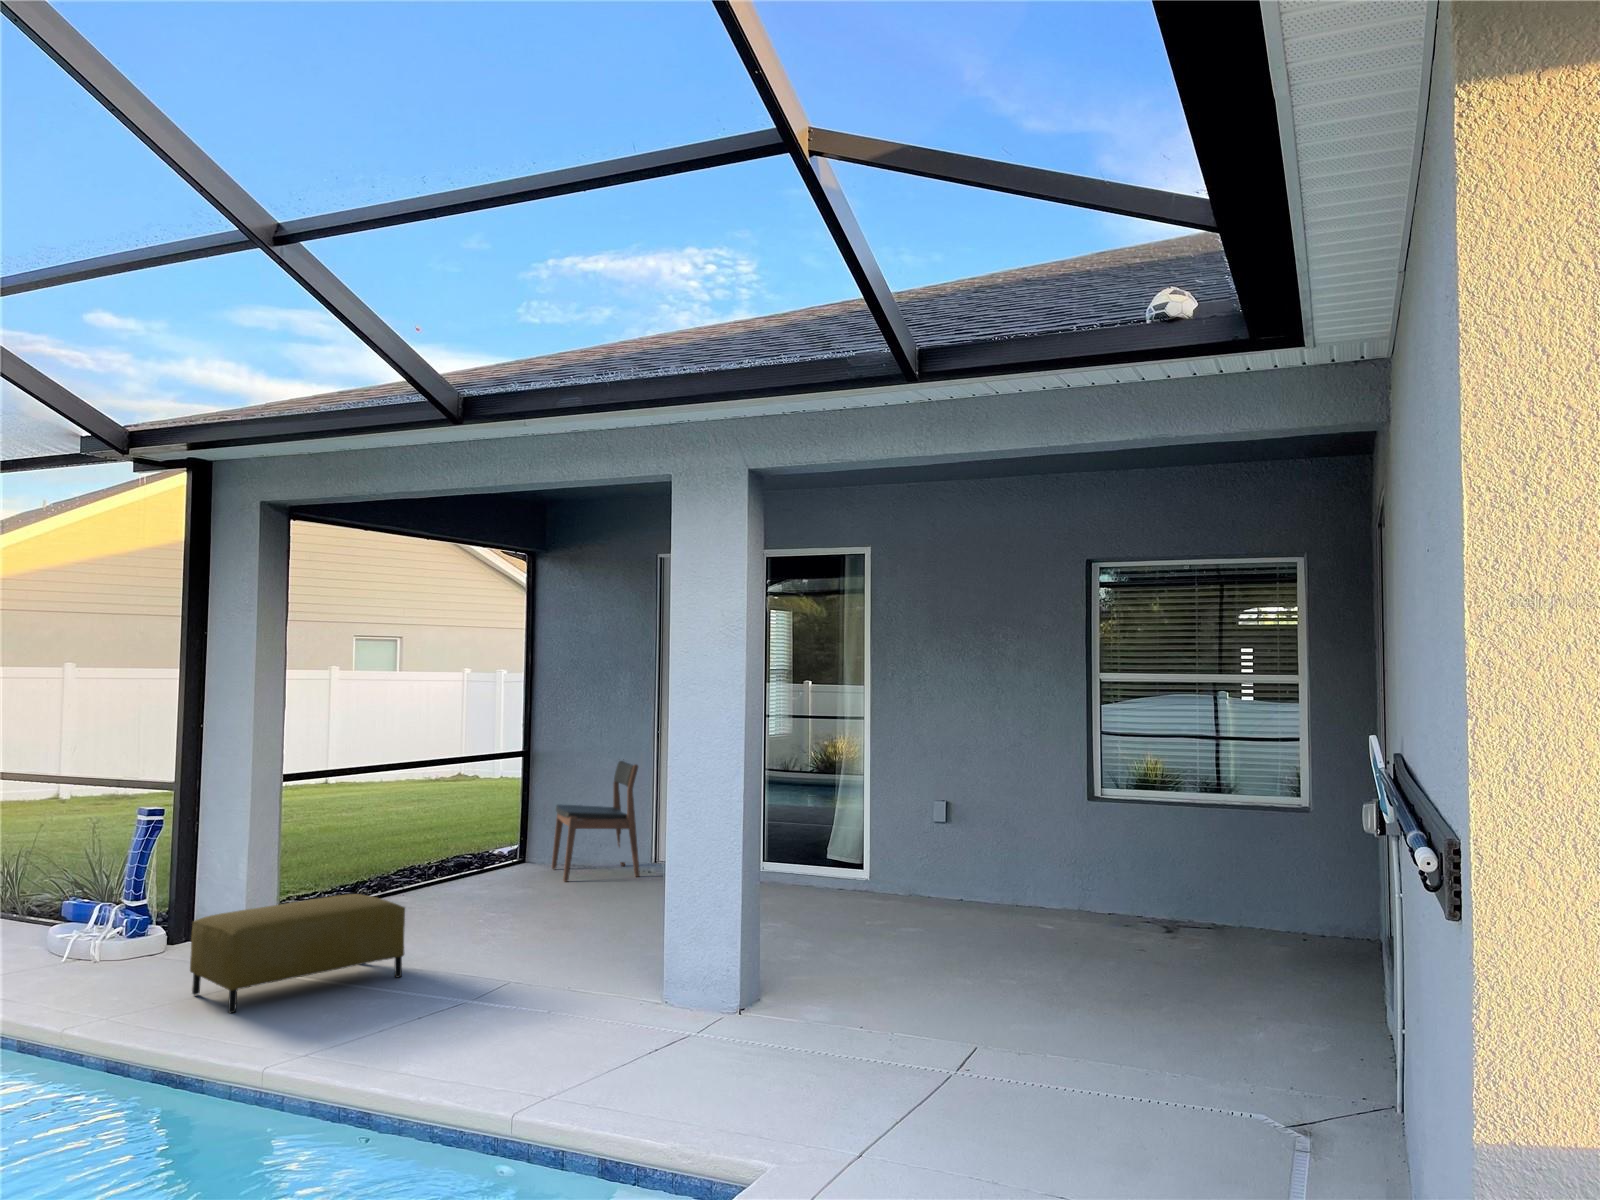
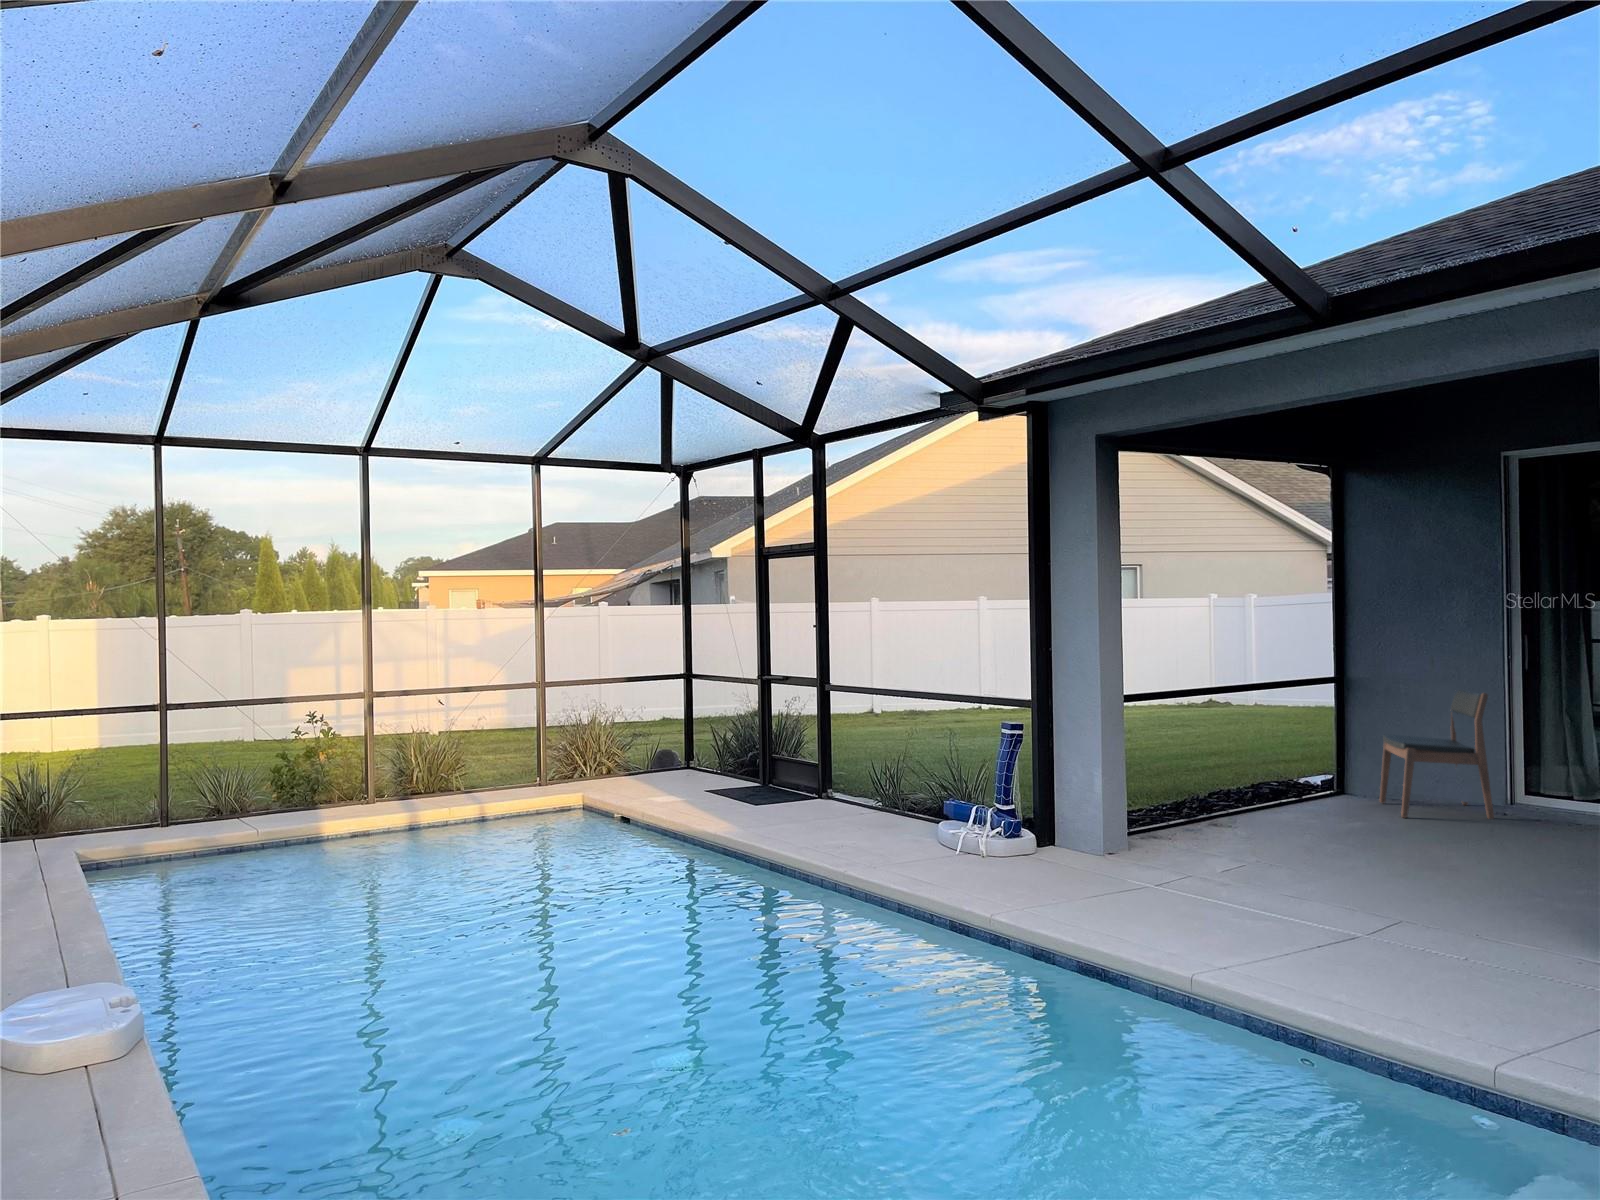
ottoman: present [190,894,405,1013] -> none [1079,815,1278,918]

